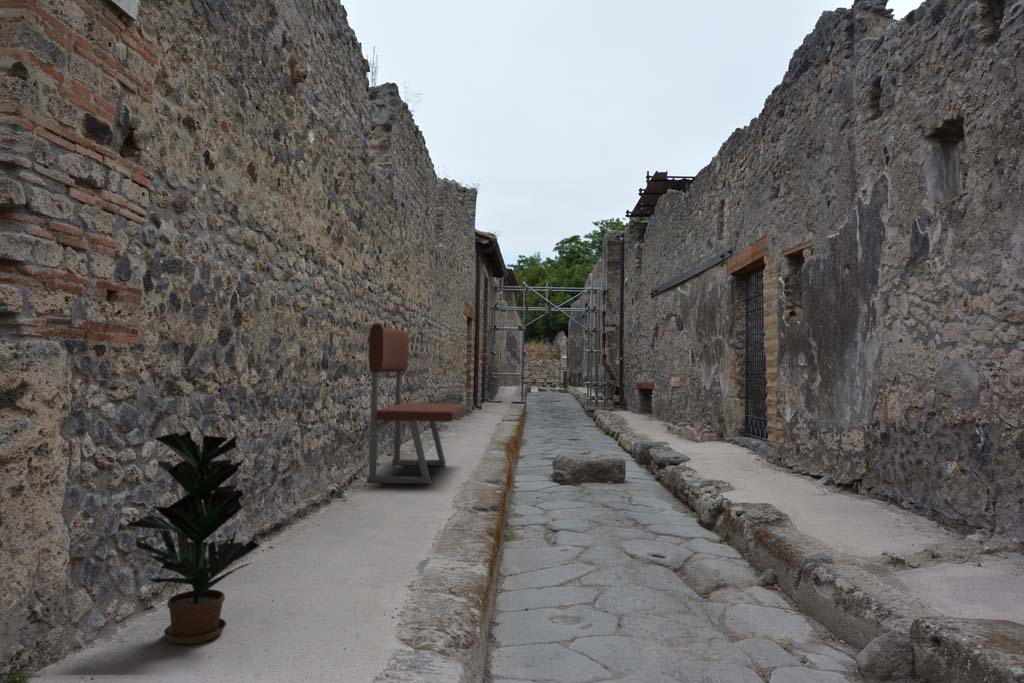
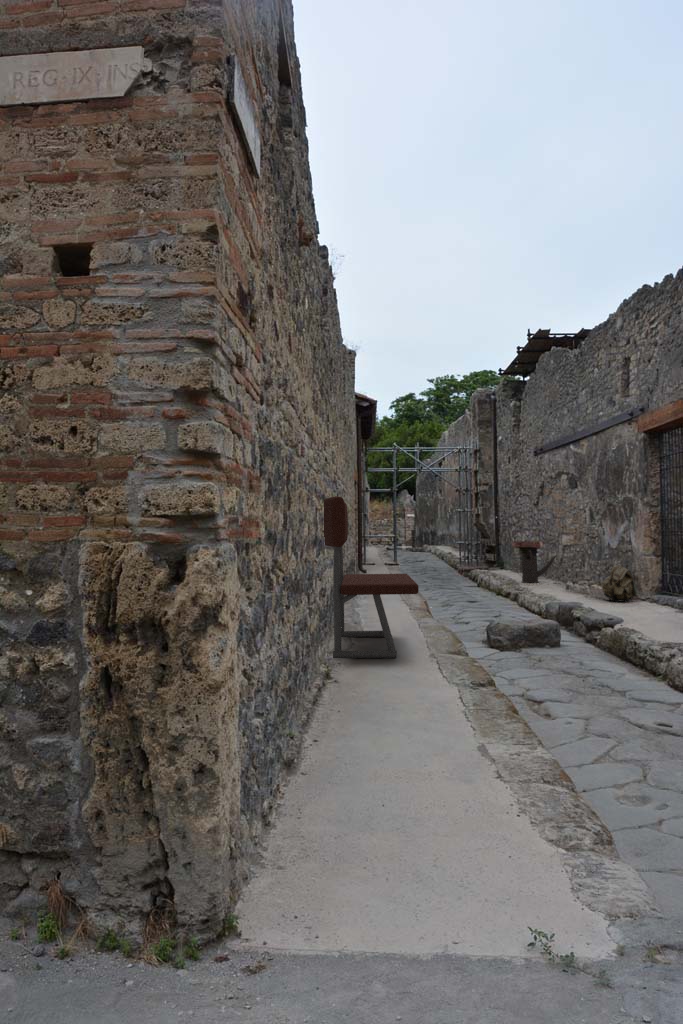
watering can: none [624,390,664,423] -> present [522,550,556,583]
backpack: none [690,404,721,442] -> present [602,565,635,602]
potted plant: present [125,431,260,644] -> none [257,629,385,852]

